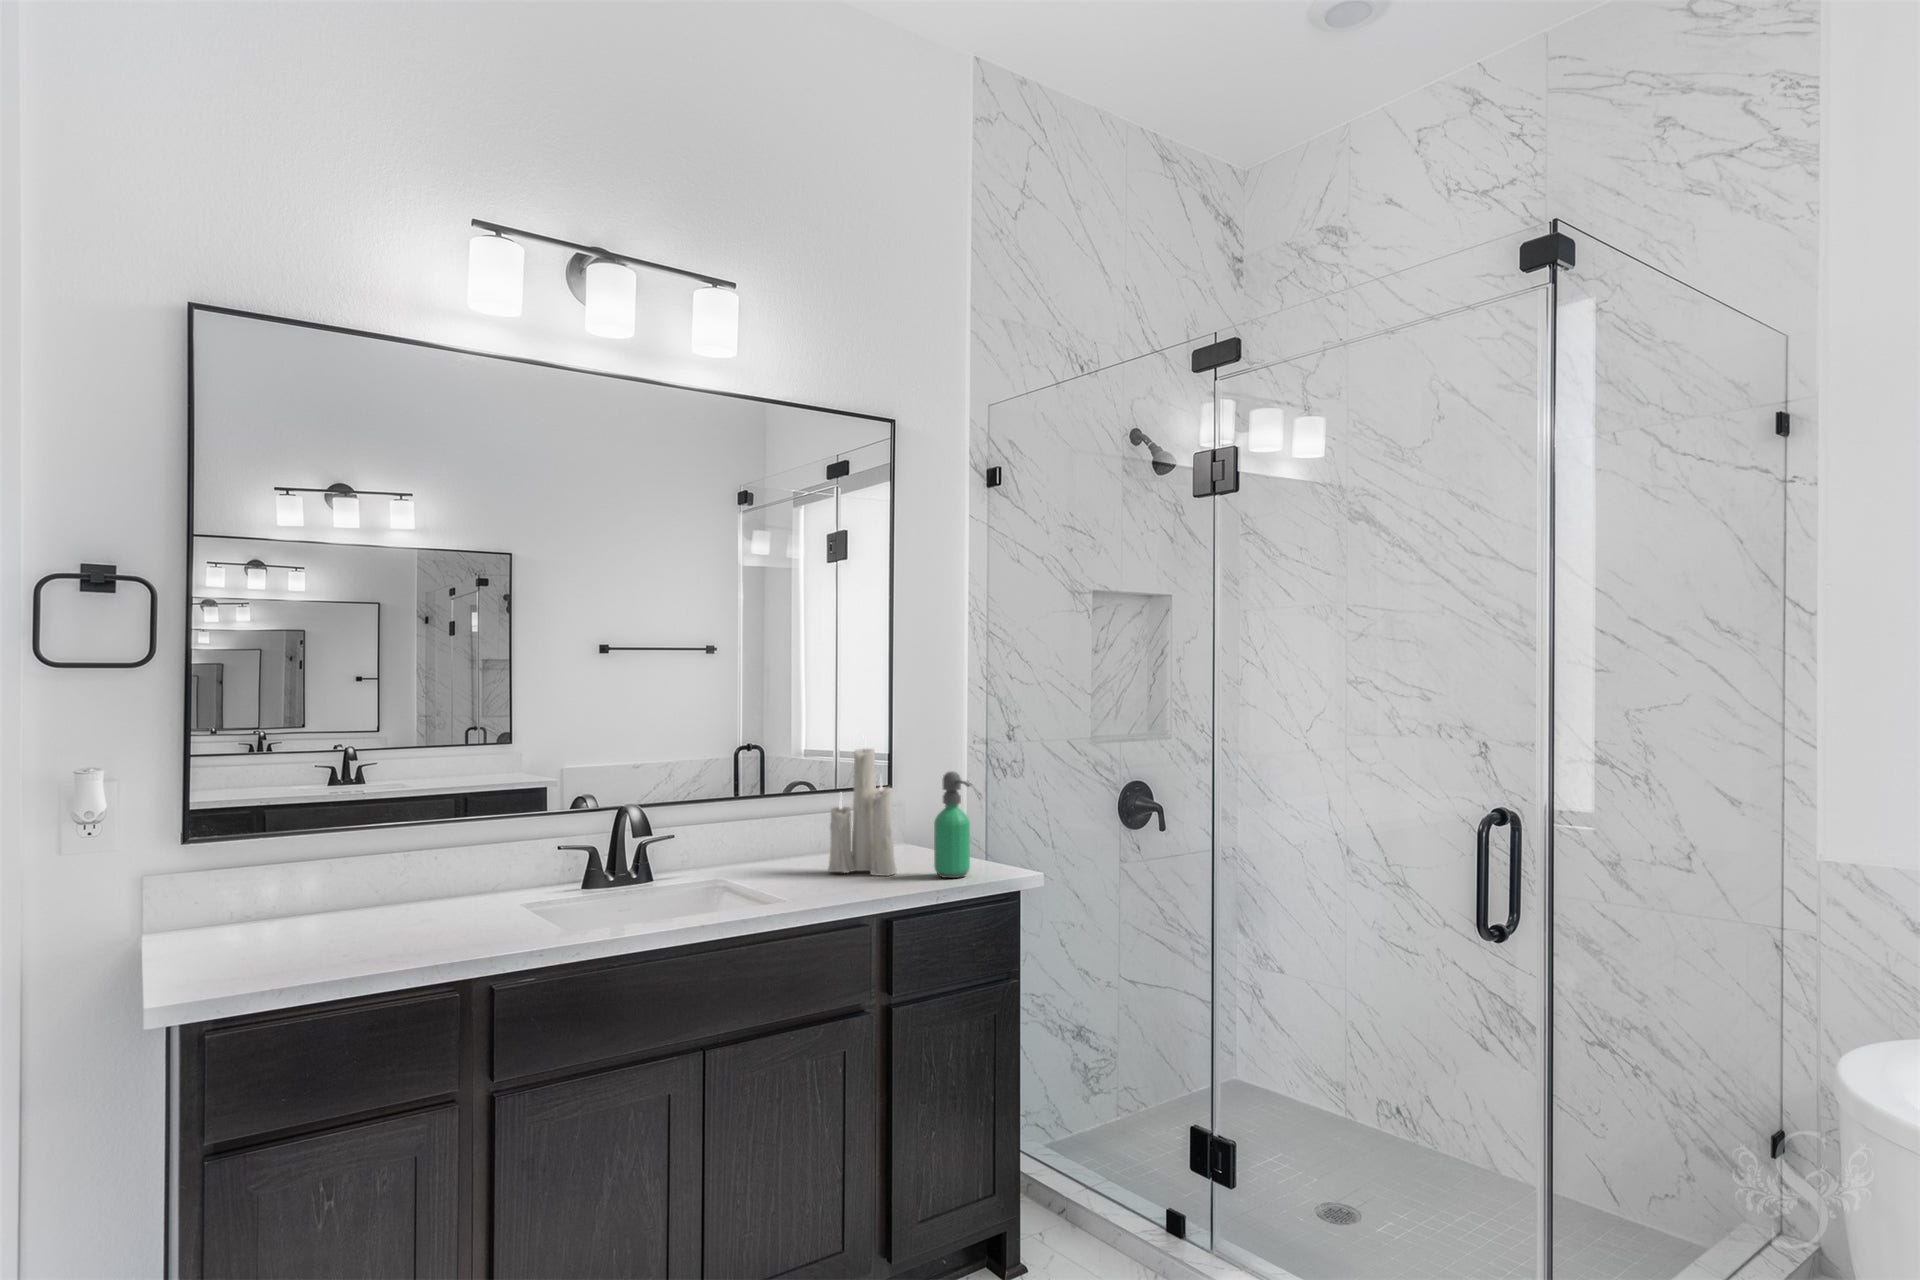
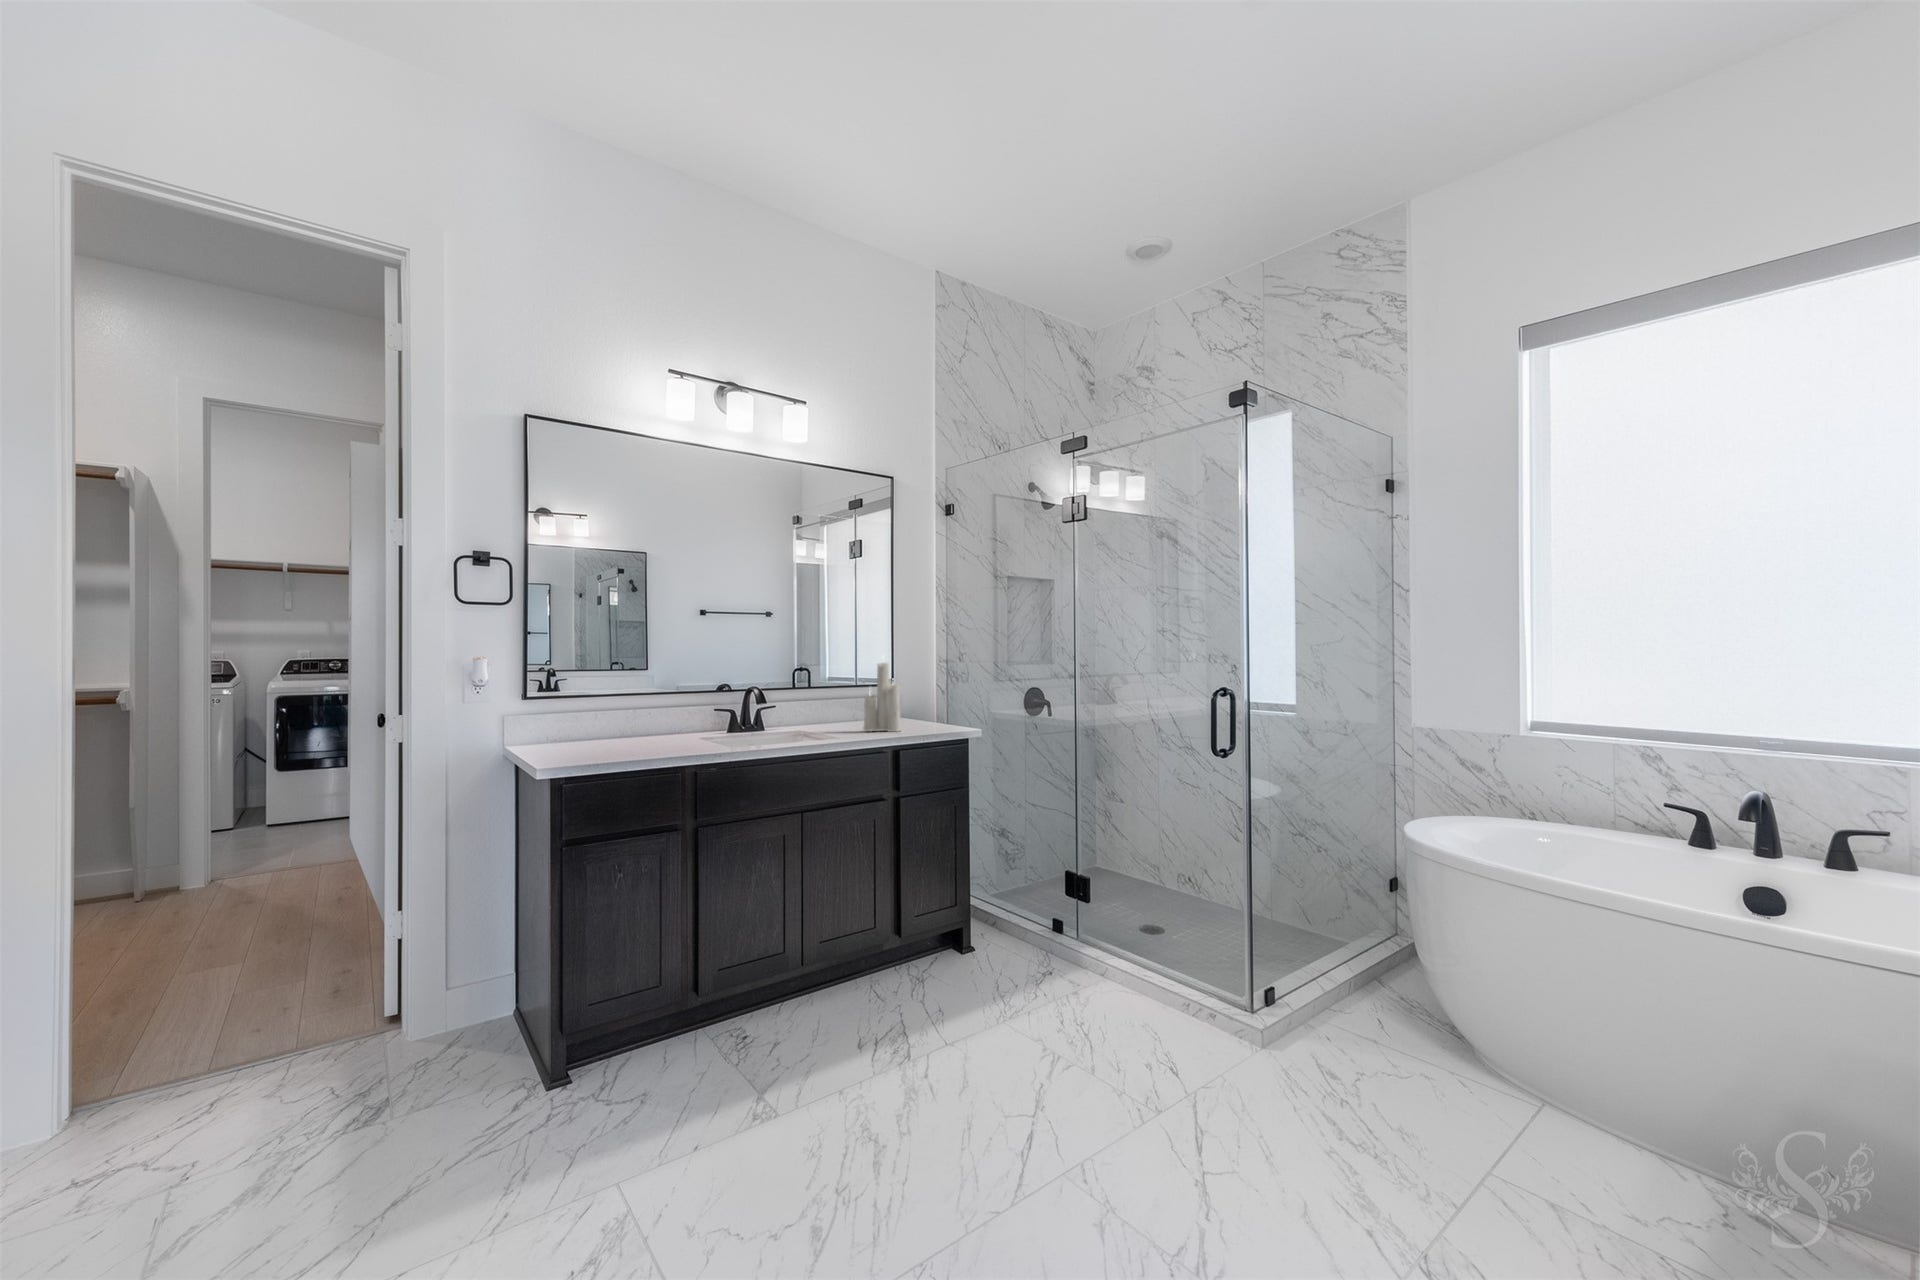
soap dispenser: present [934,771,970,878] -> none [923,673,943,731]

